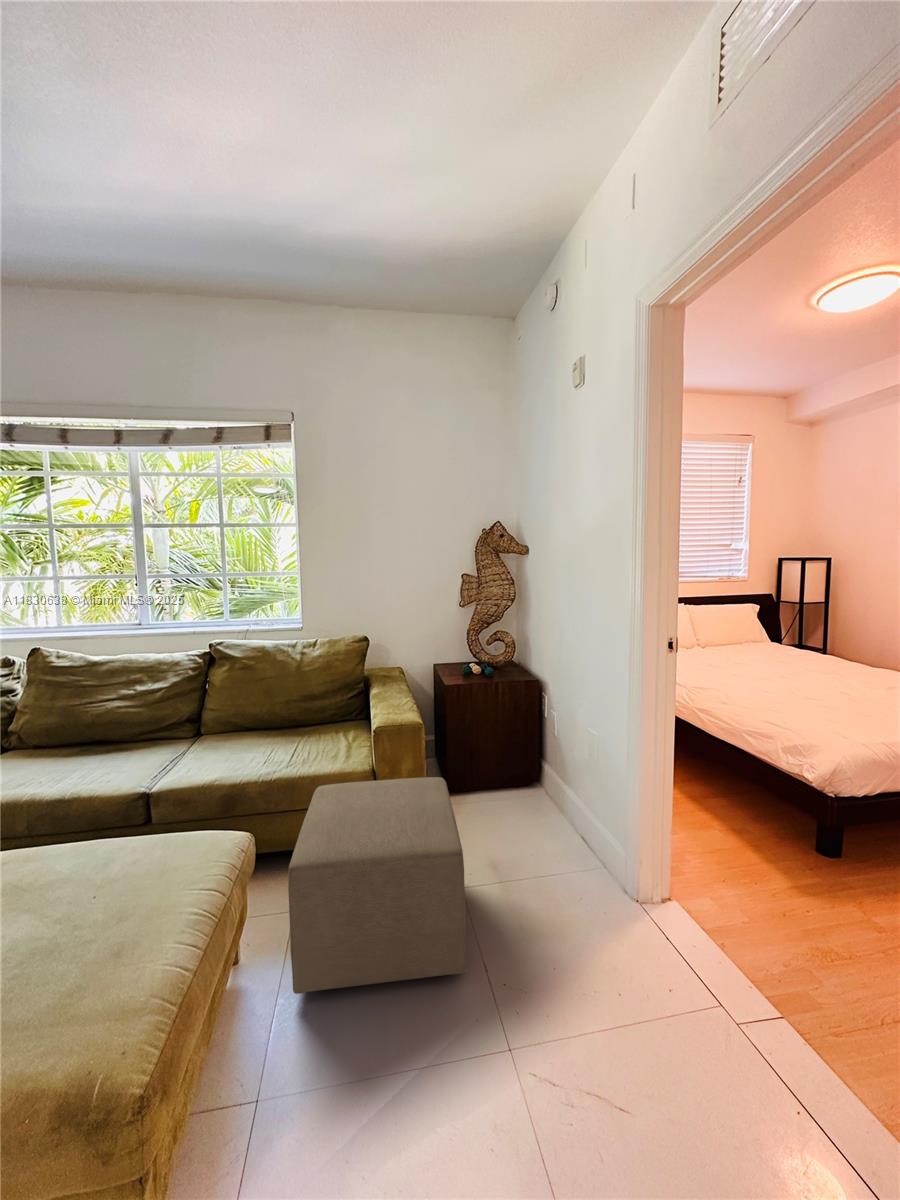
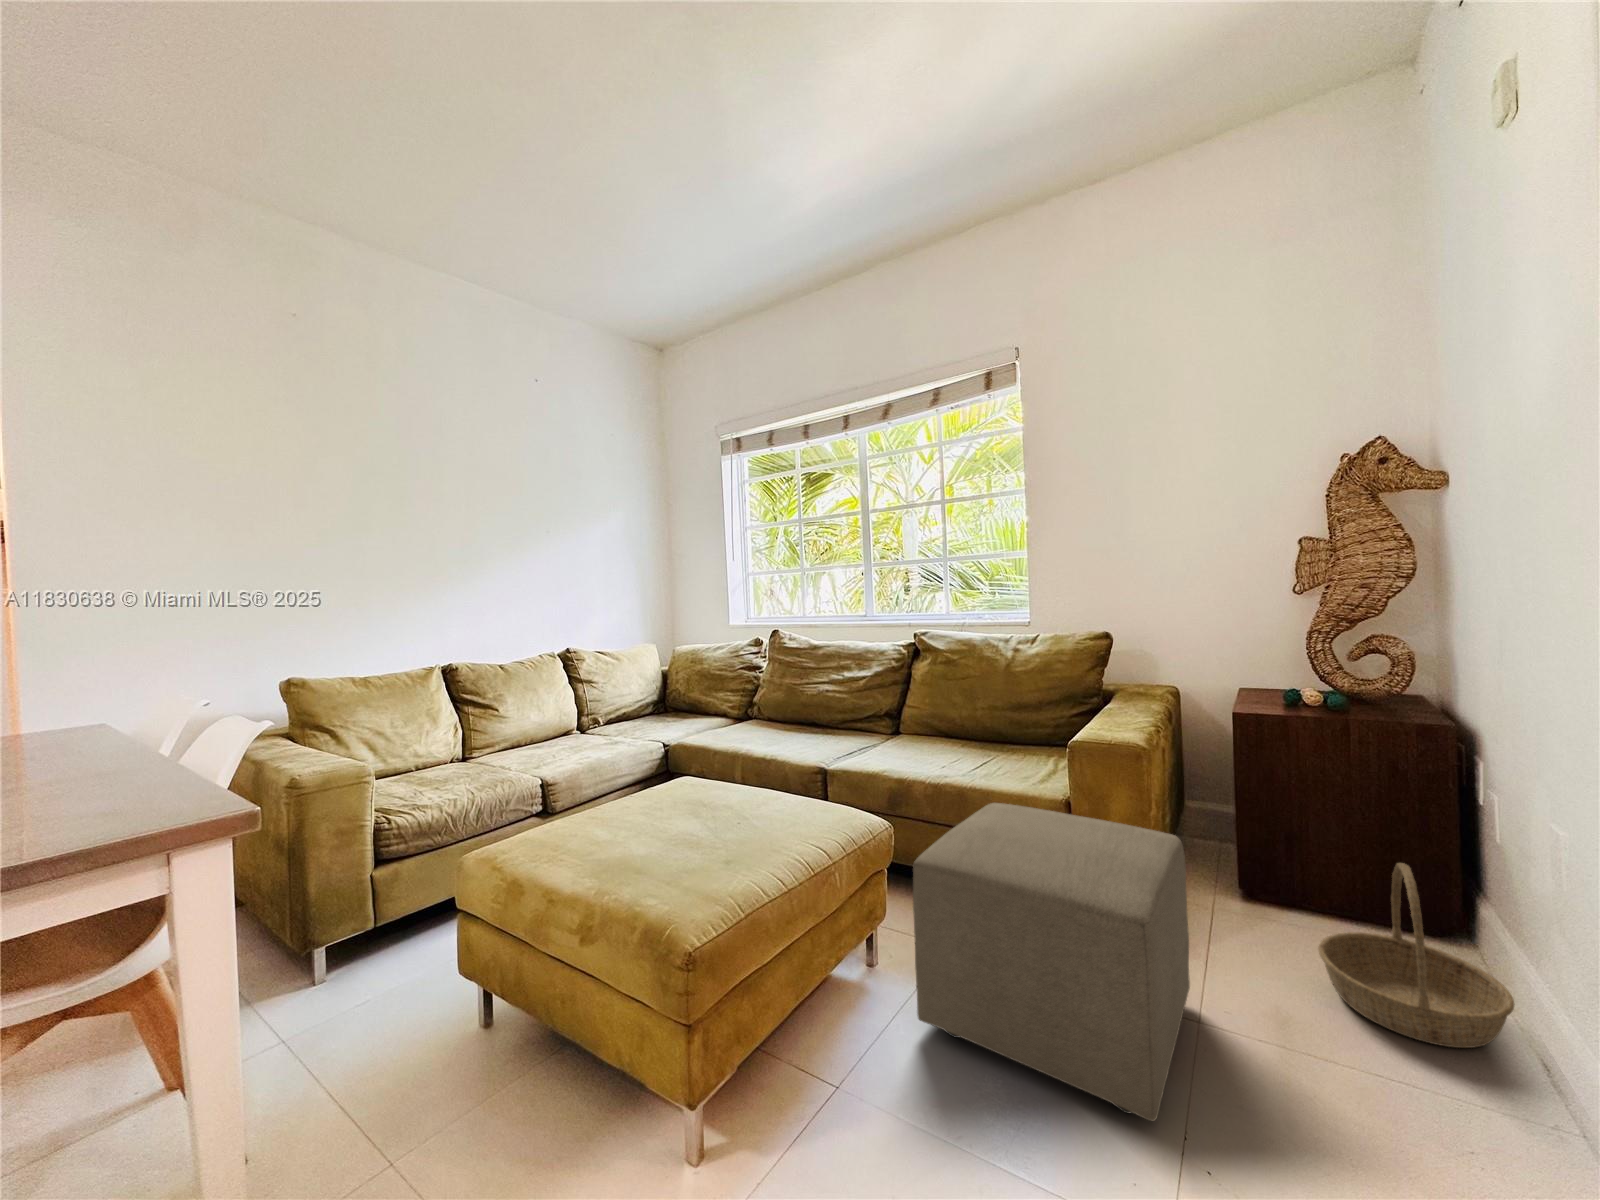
basket: none [495,757,567,847] -> present [1318,863,1514,1048]

